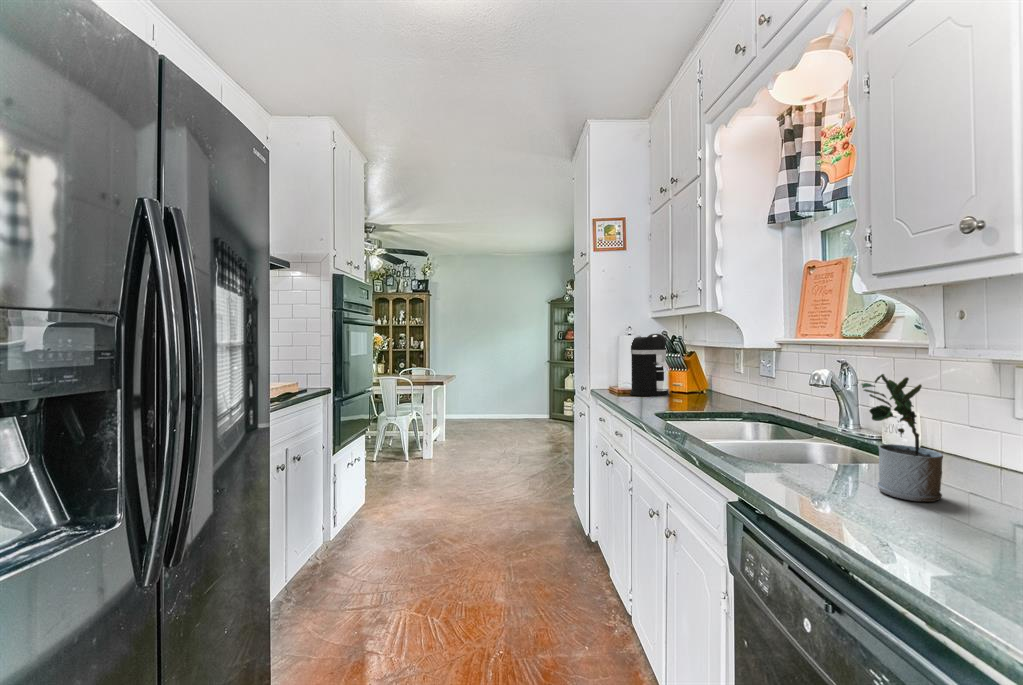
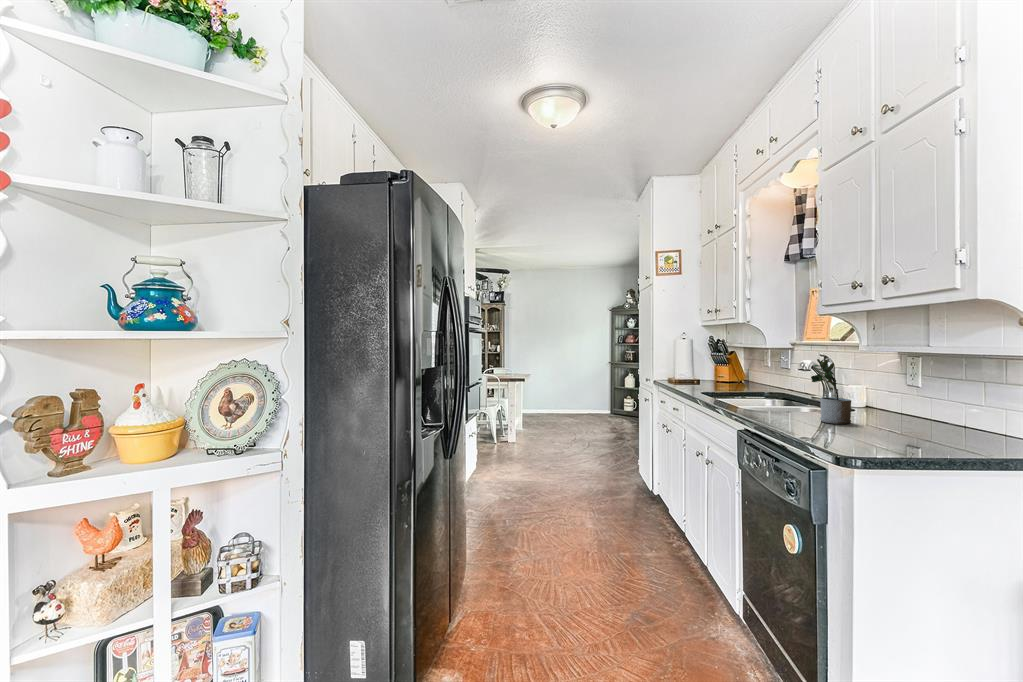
coffee maker: present [630,334,669,396] -> none [685,338,715,384]

